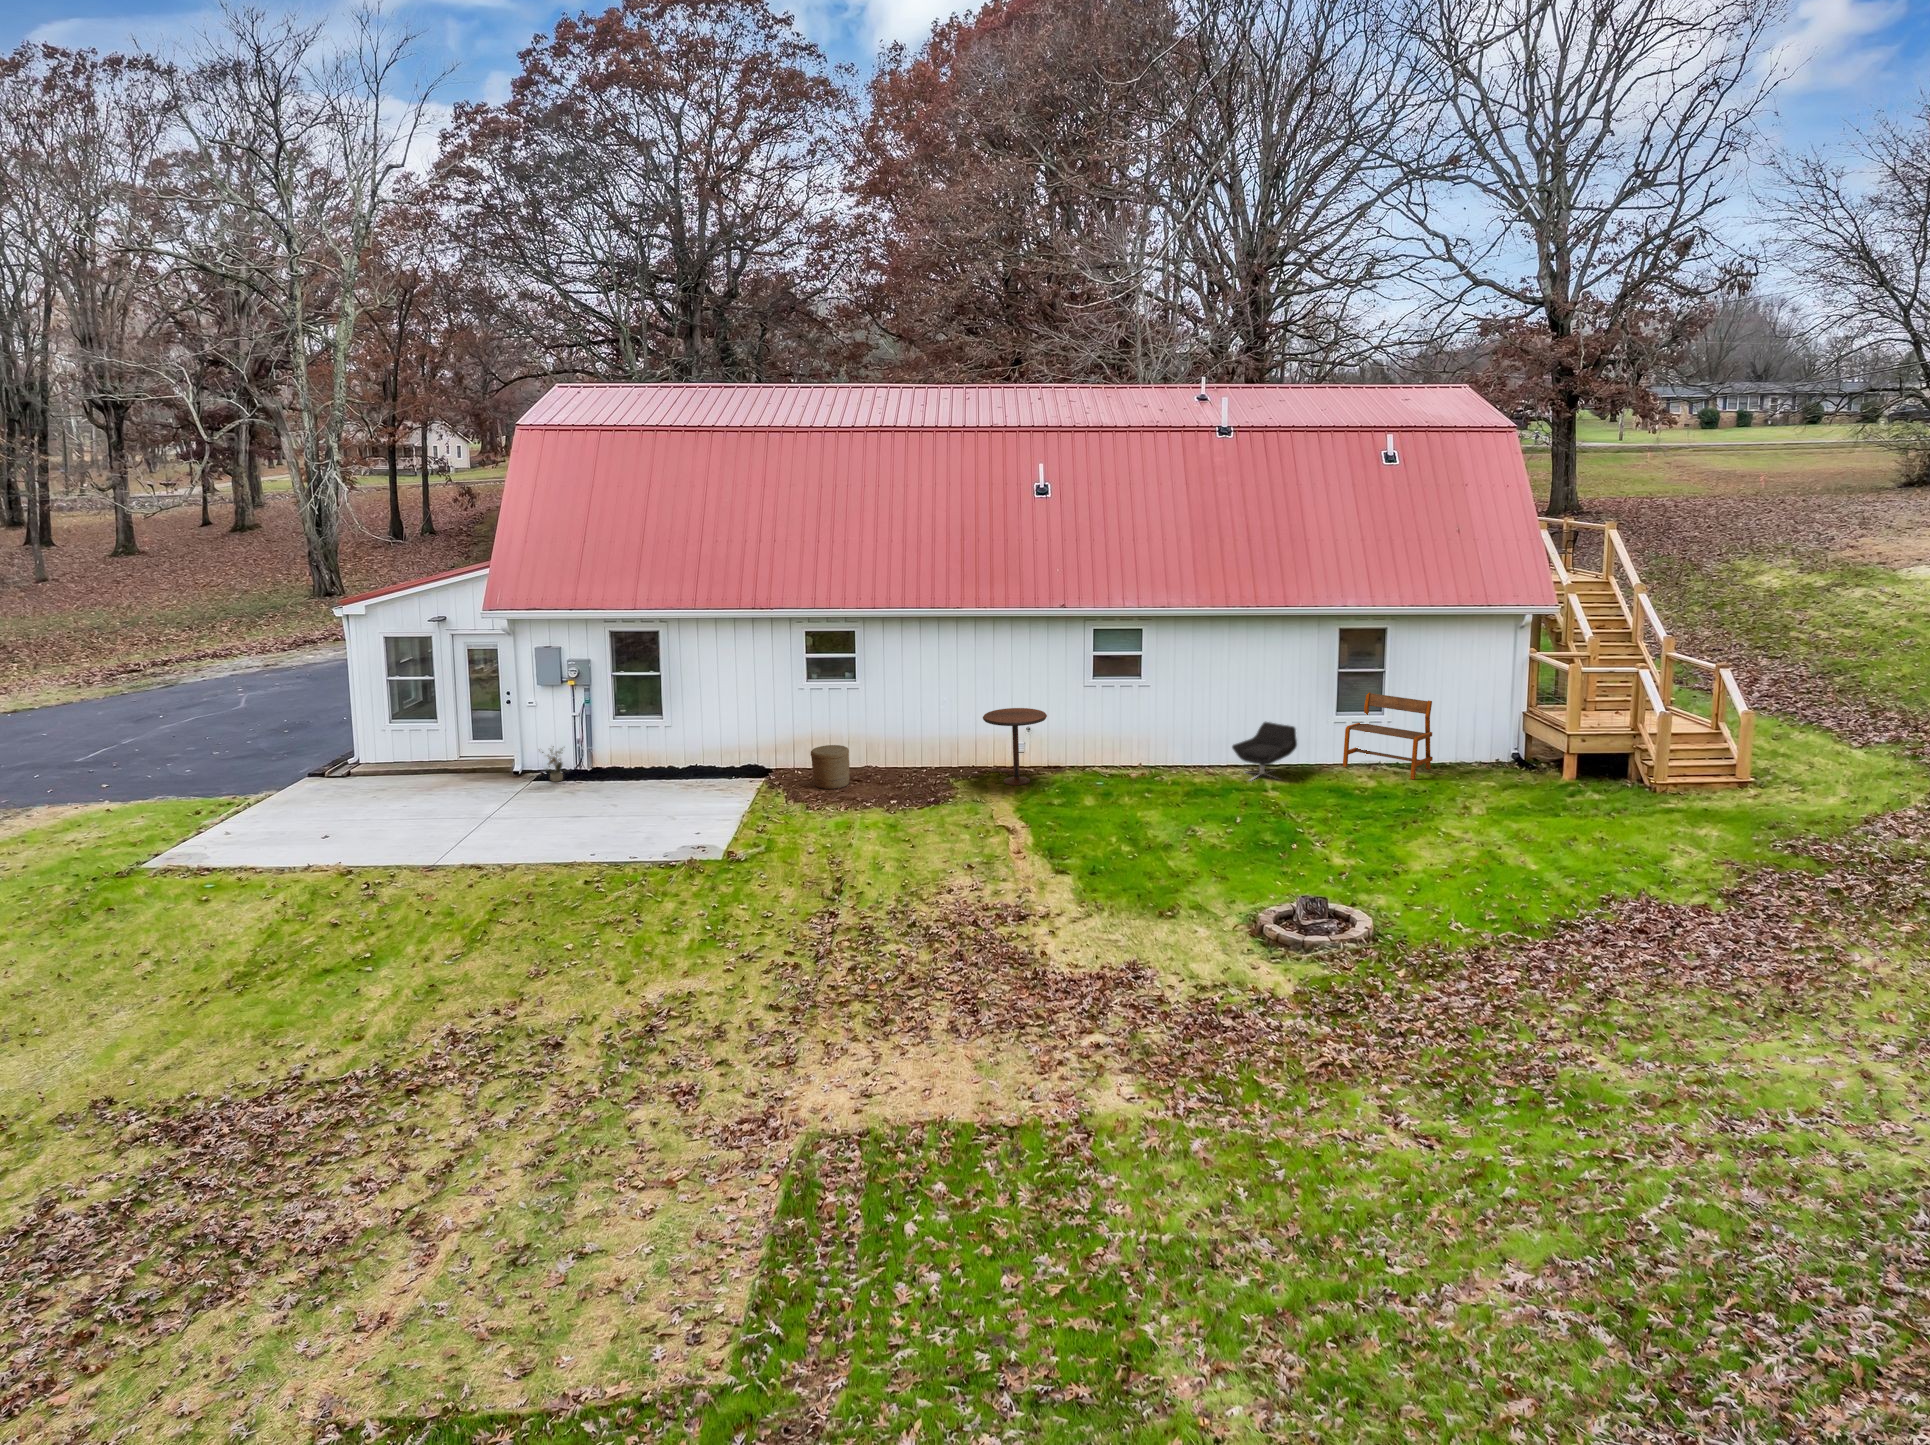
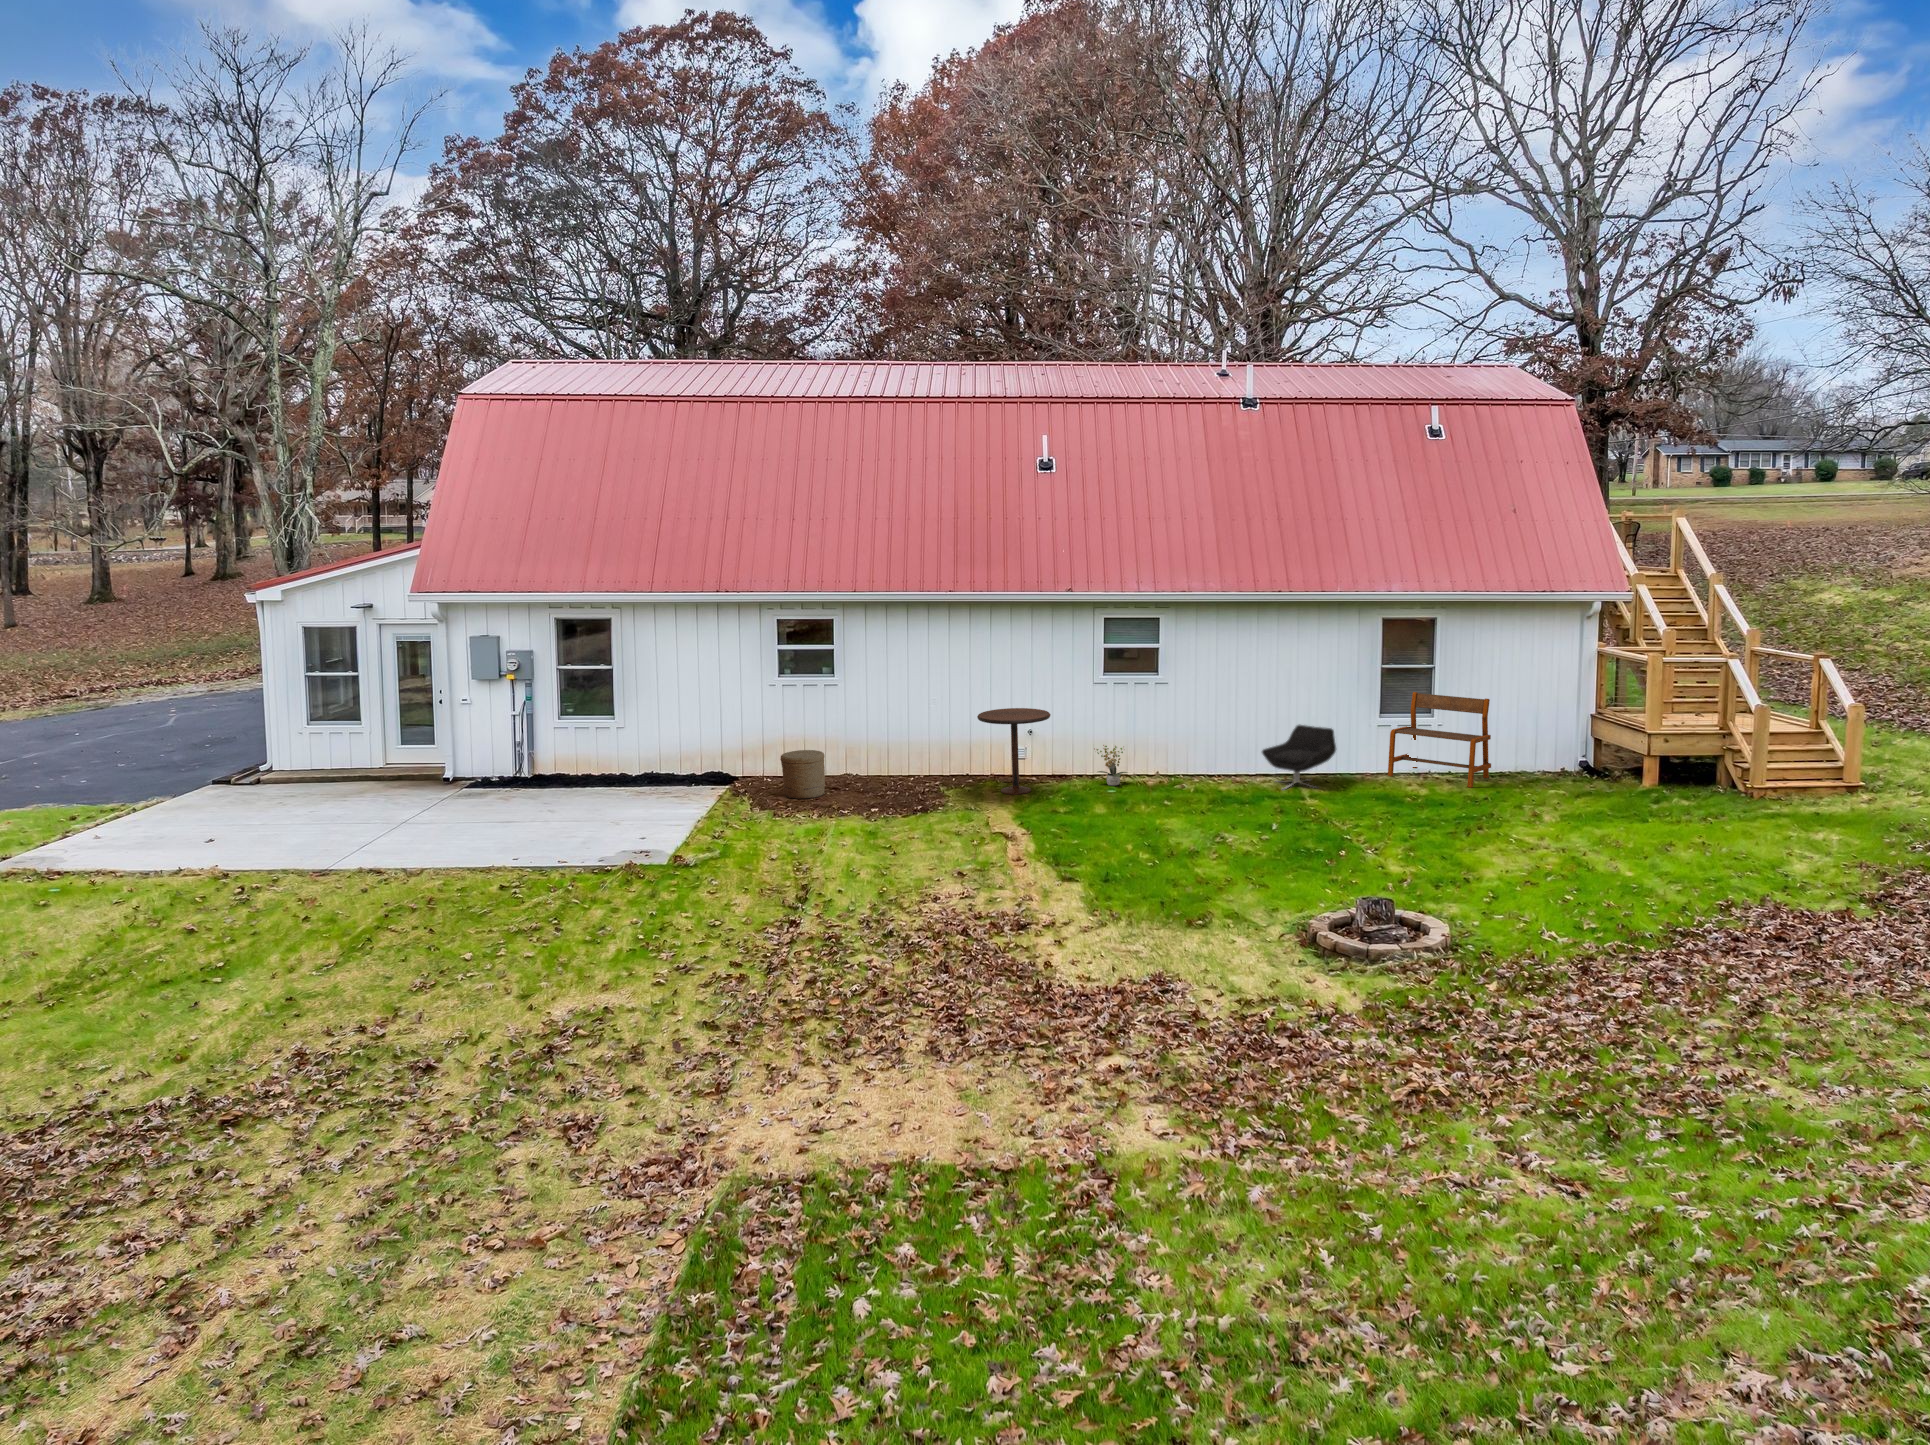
potted plant: present [542,746,563,782] -> present [1096,745,1127,785]

